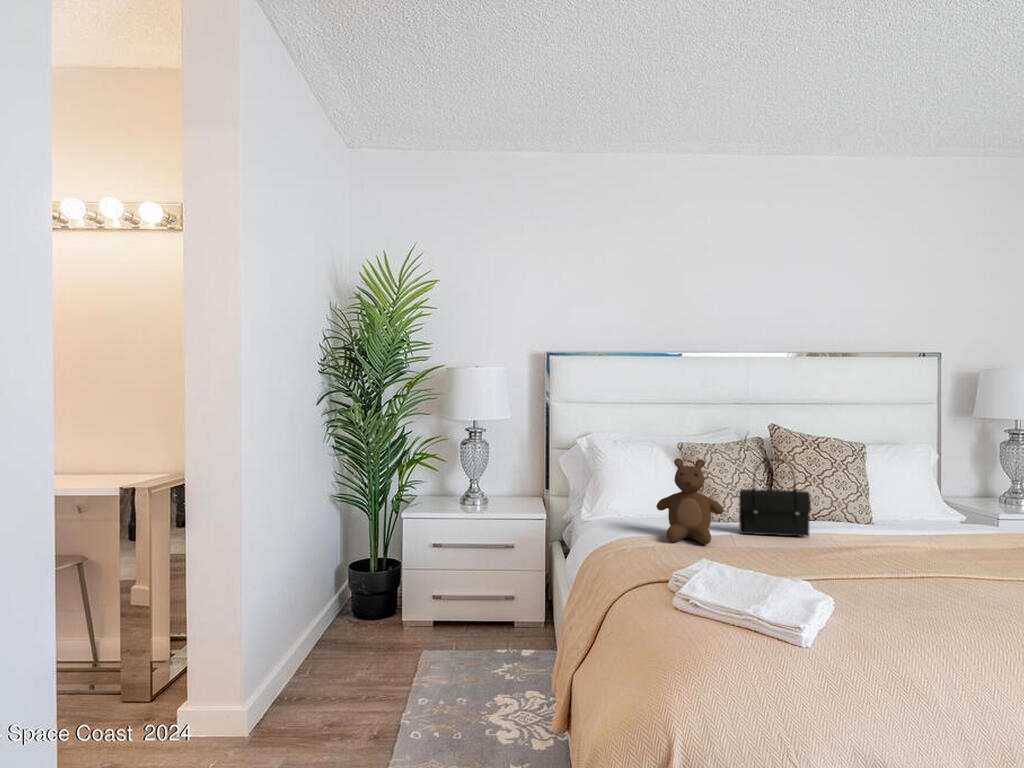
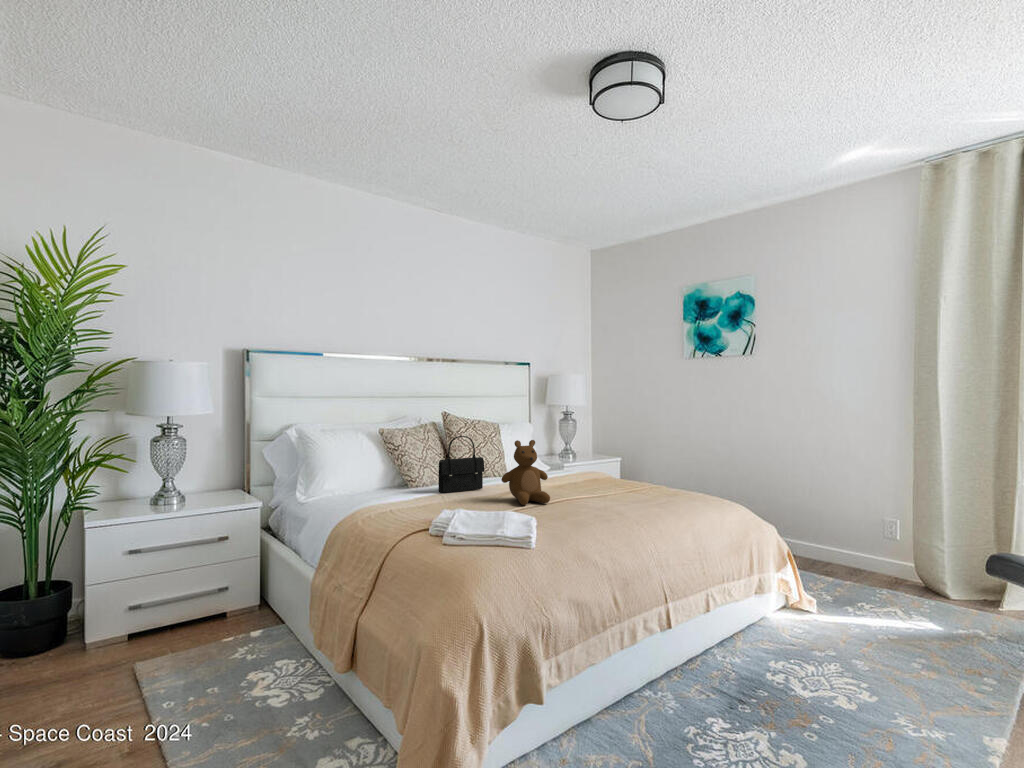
teddy bear: present [656,458,724,545] -> present [501,440,550,505]

